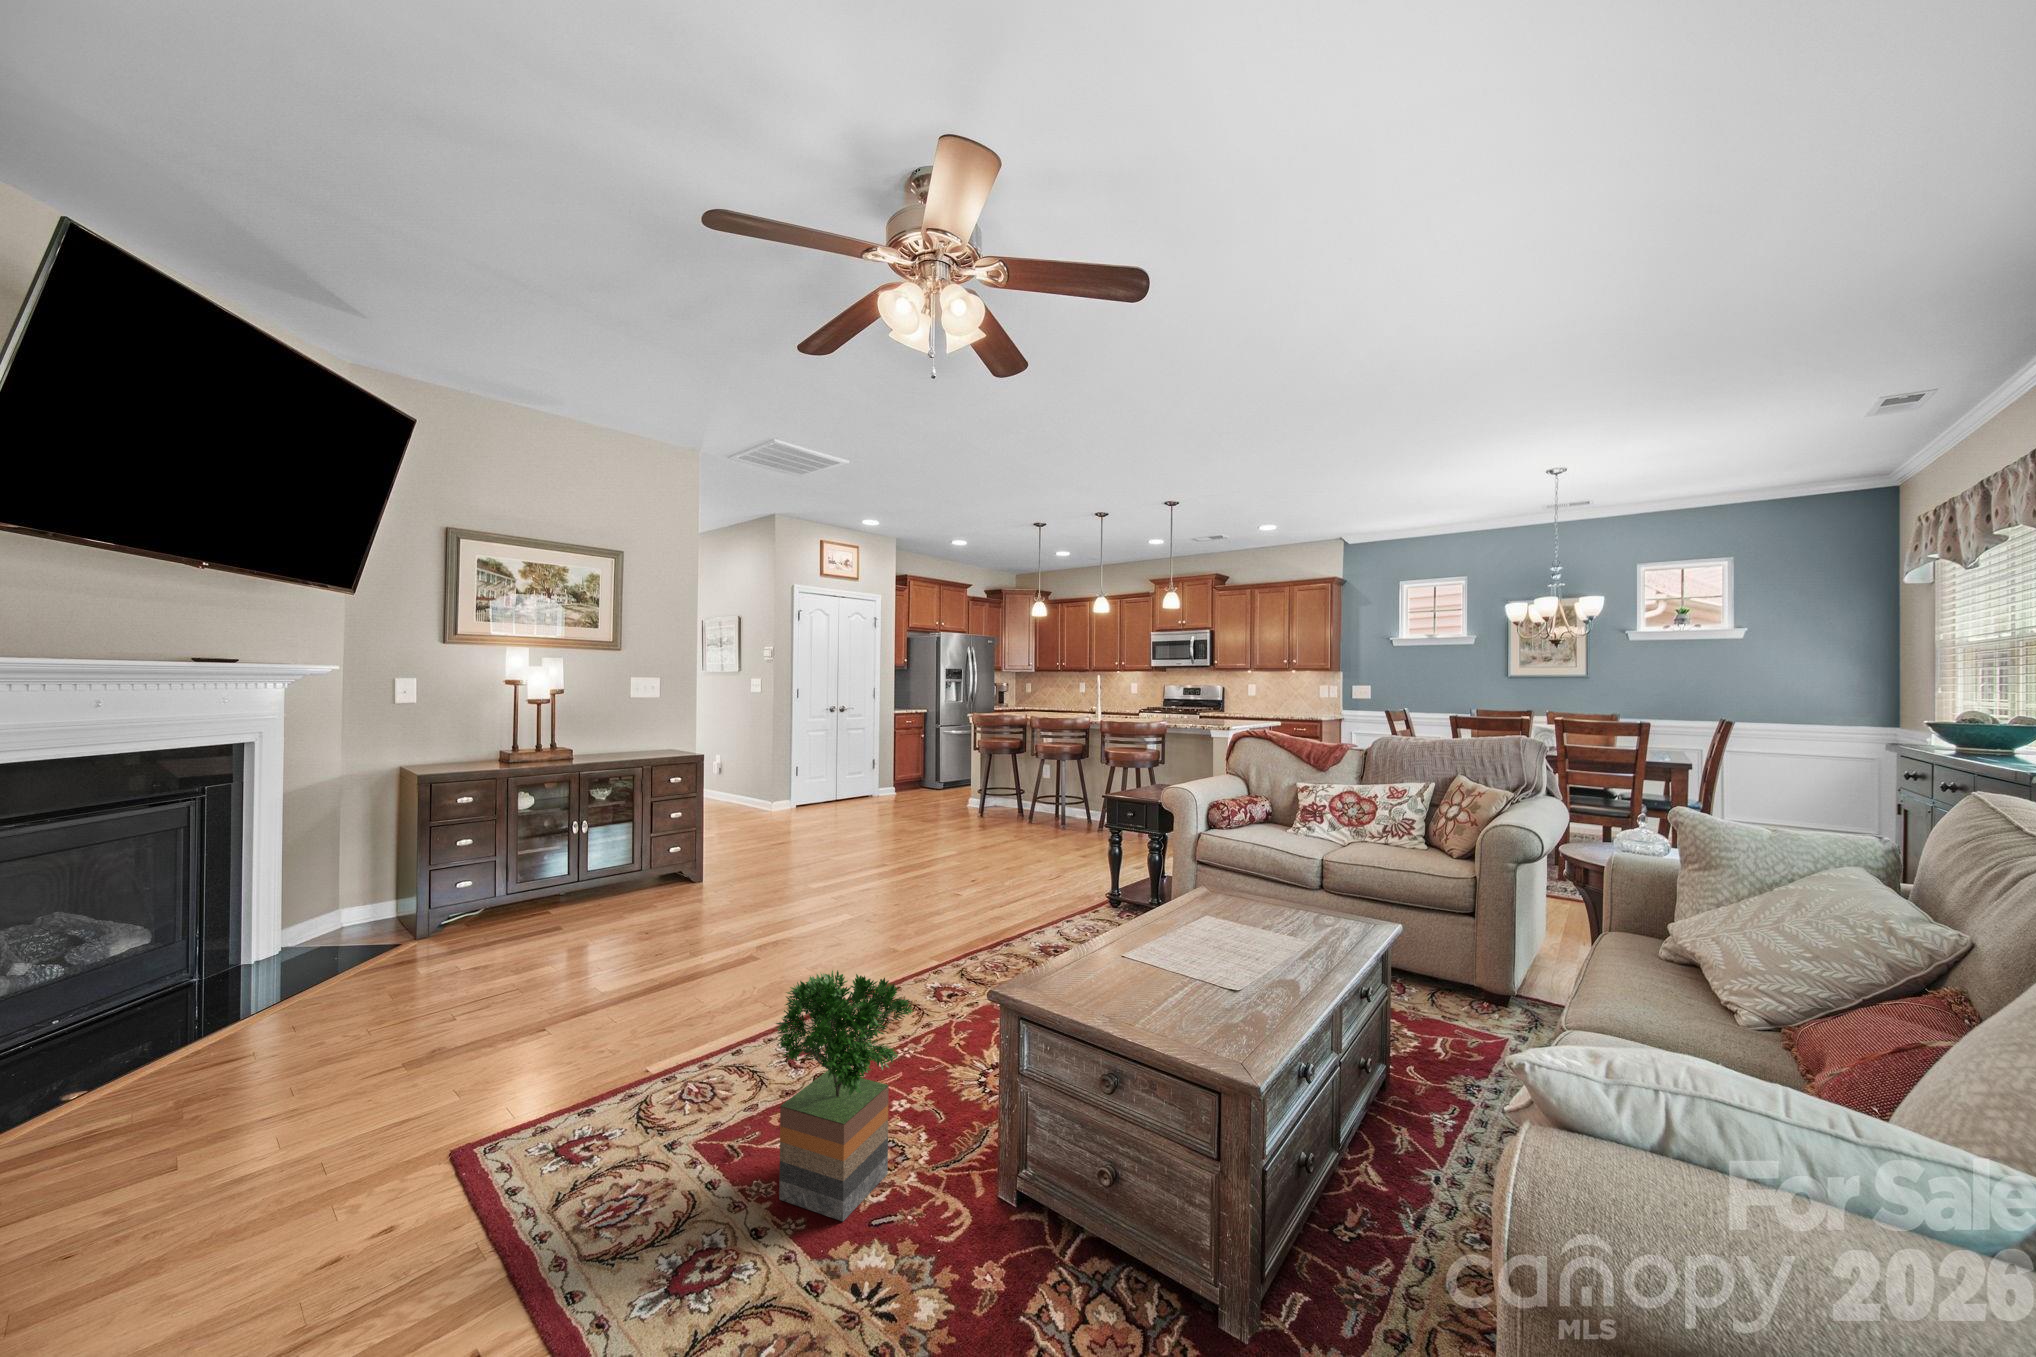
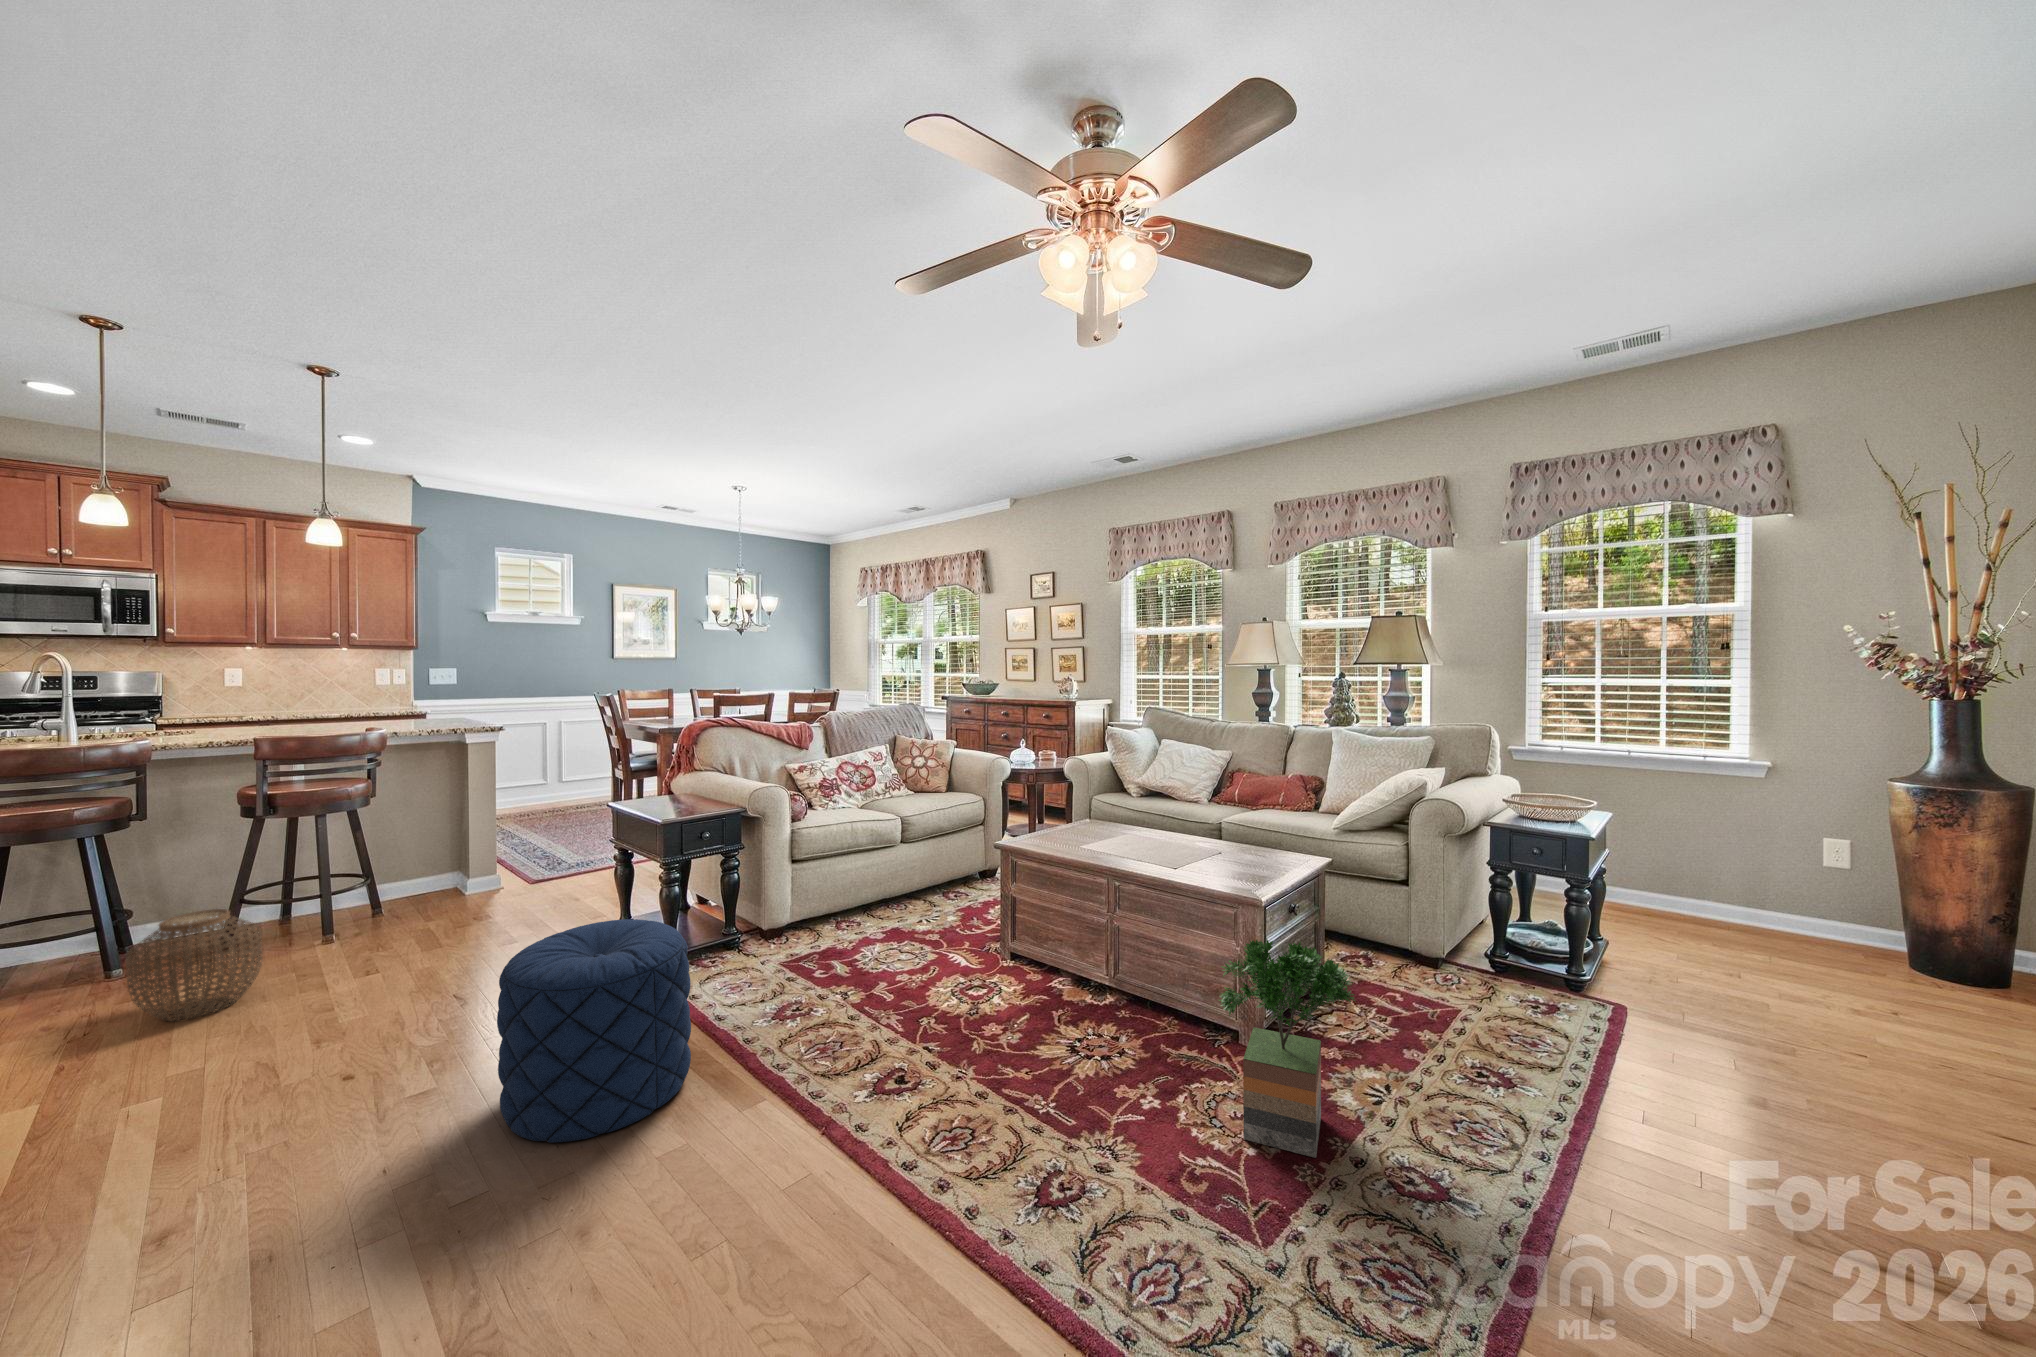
woven basket: none [1021,795,1066,846] -> present [126,909,262,1021]
pouf: none [907,825,1007,937] -> present [497,919,691,1143]

